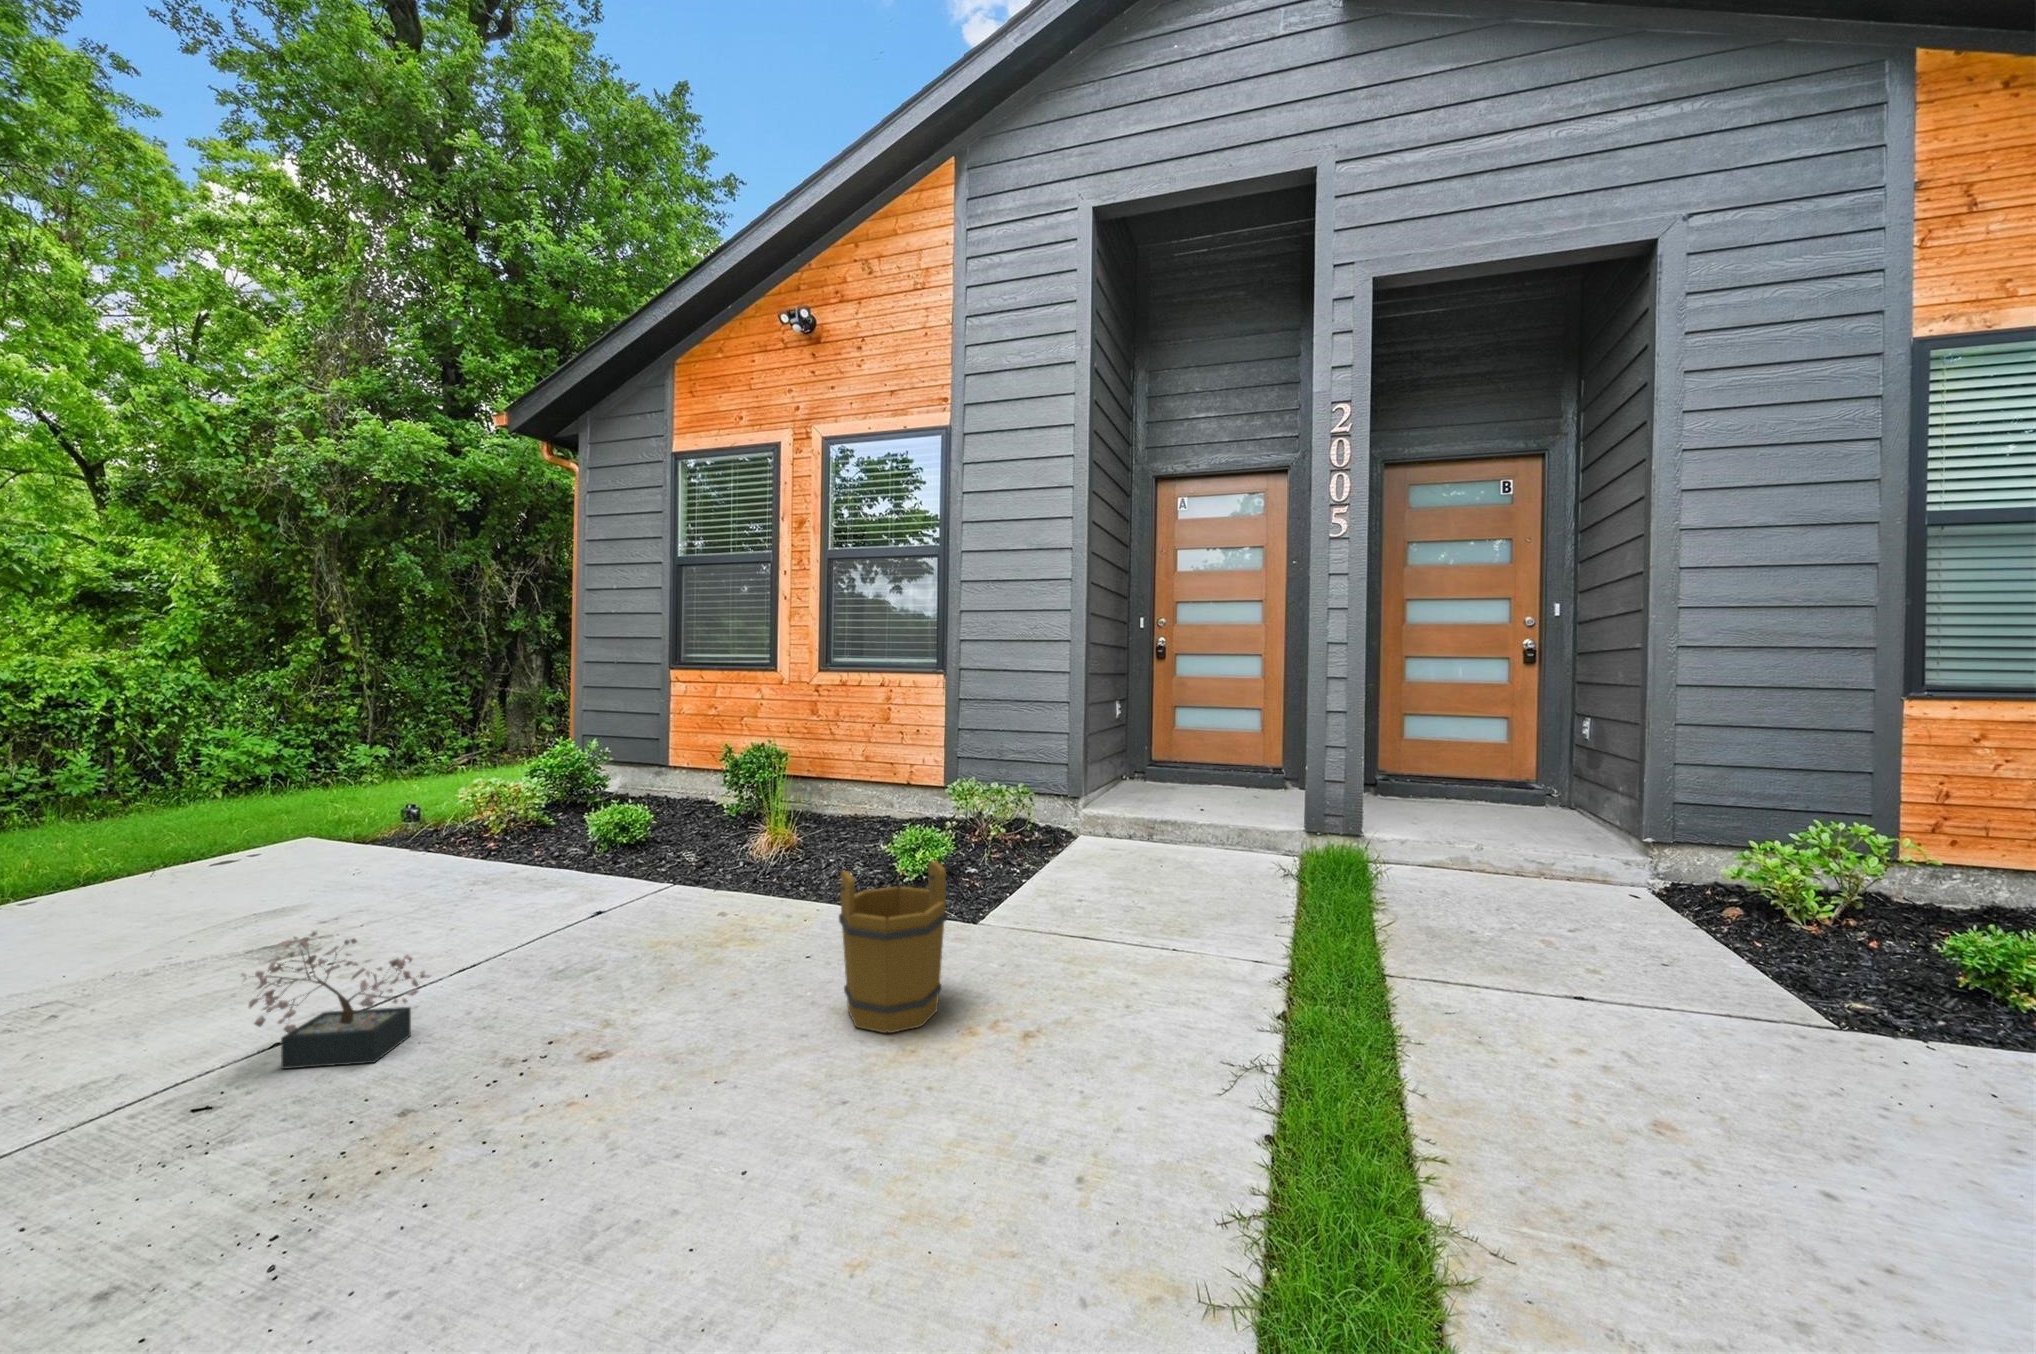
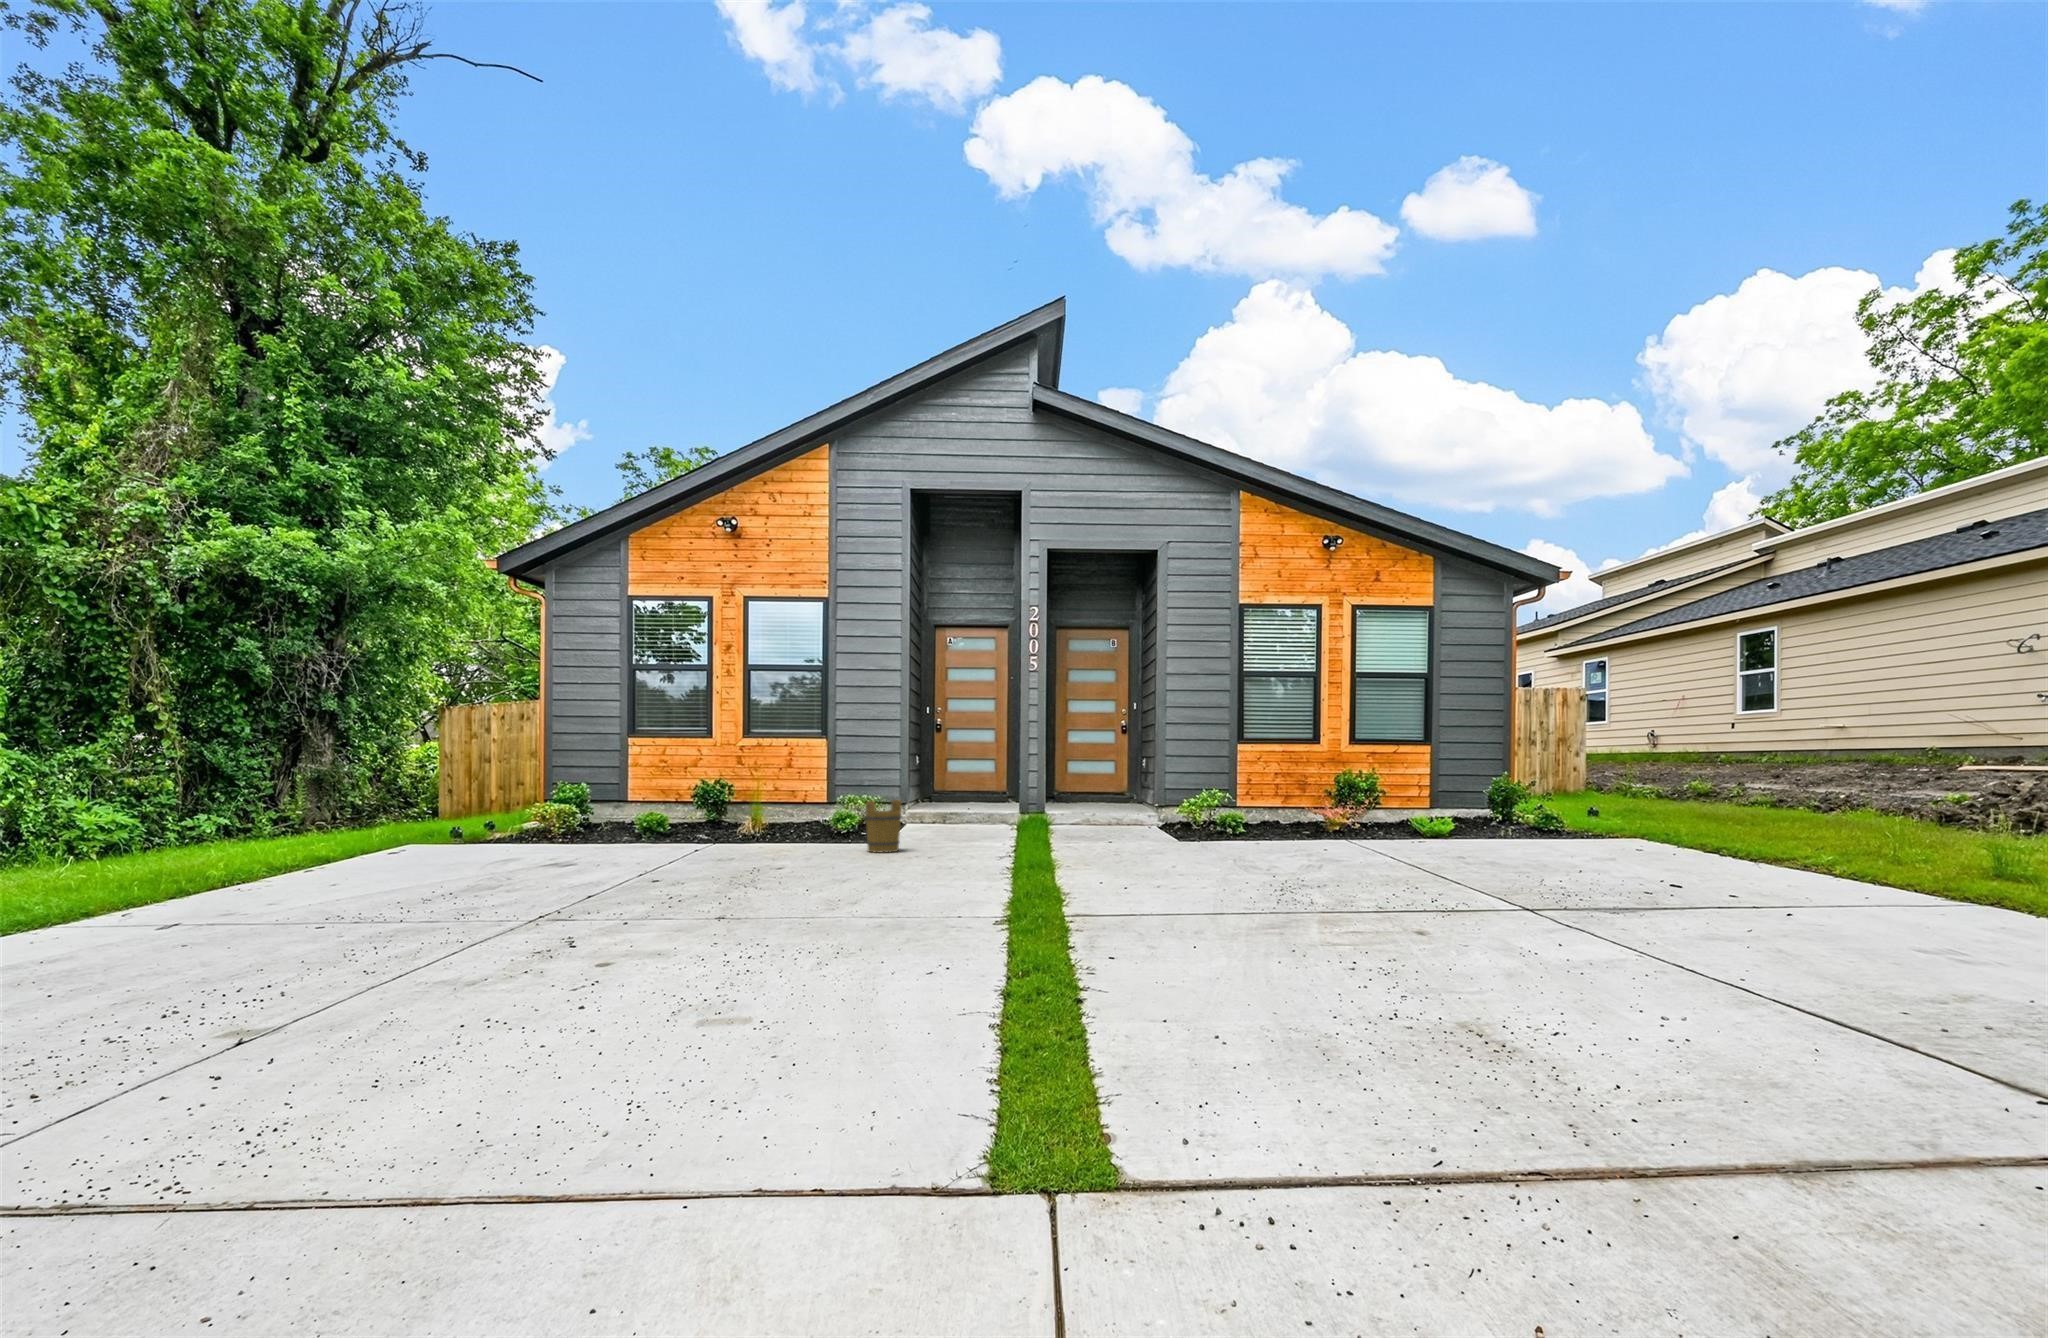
decorative plant: present [241,932,430,1069] -> none [682,822,733,864]

